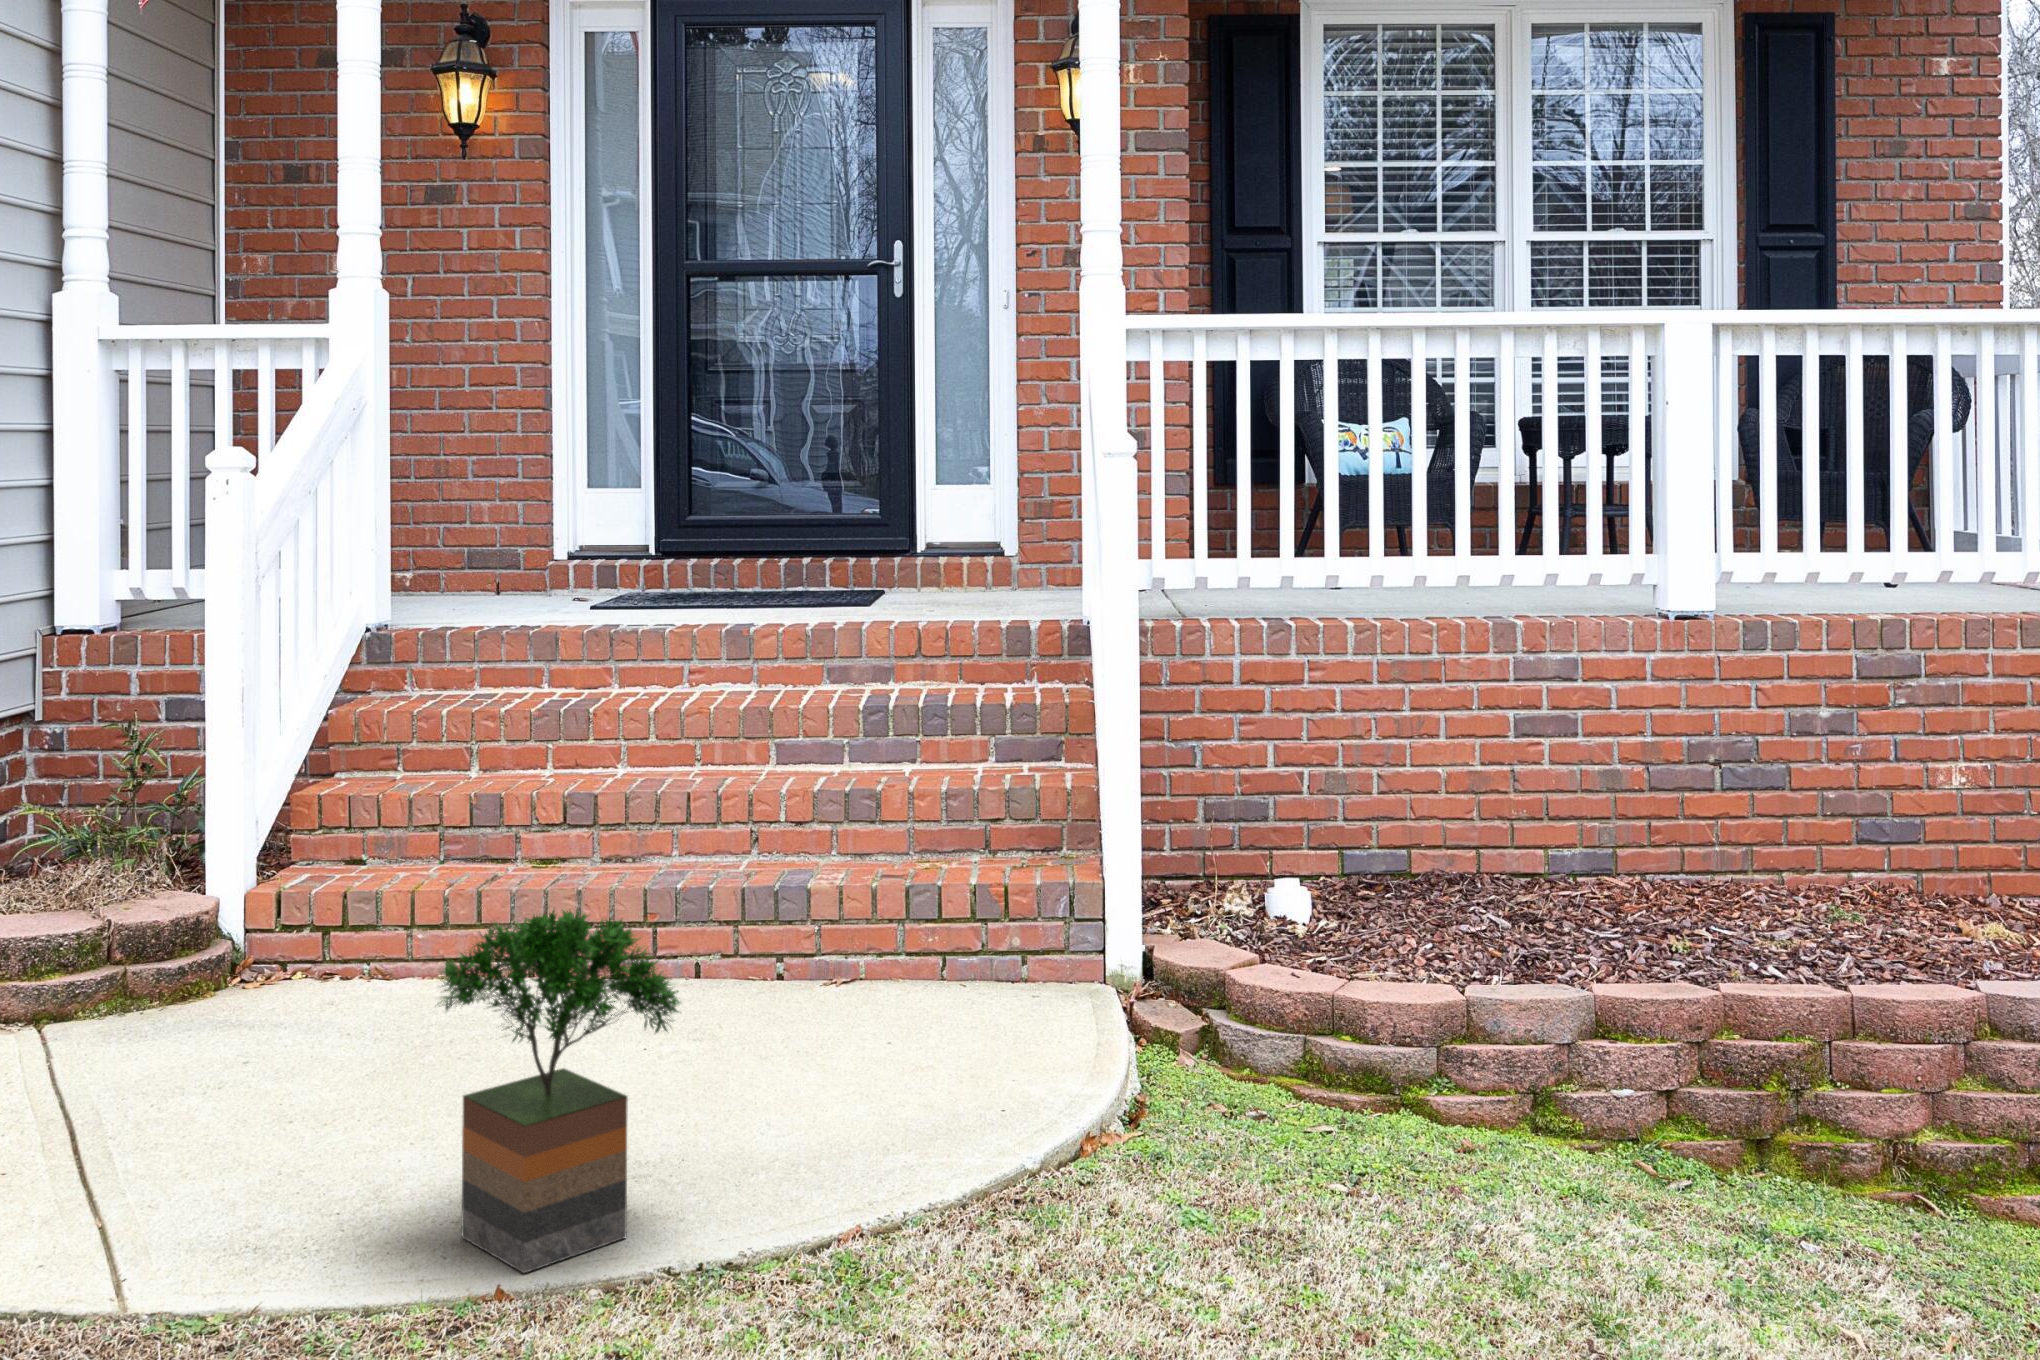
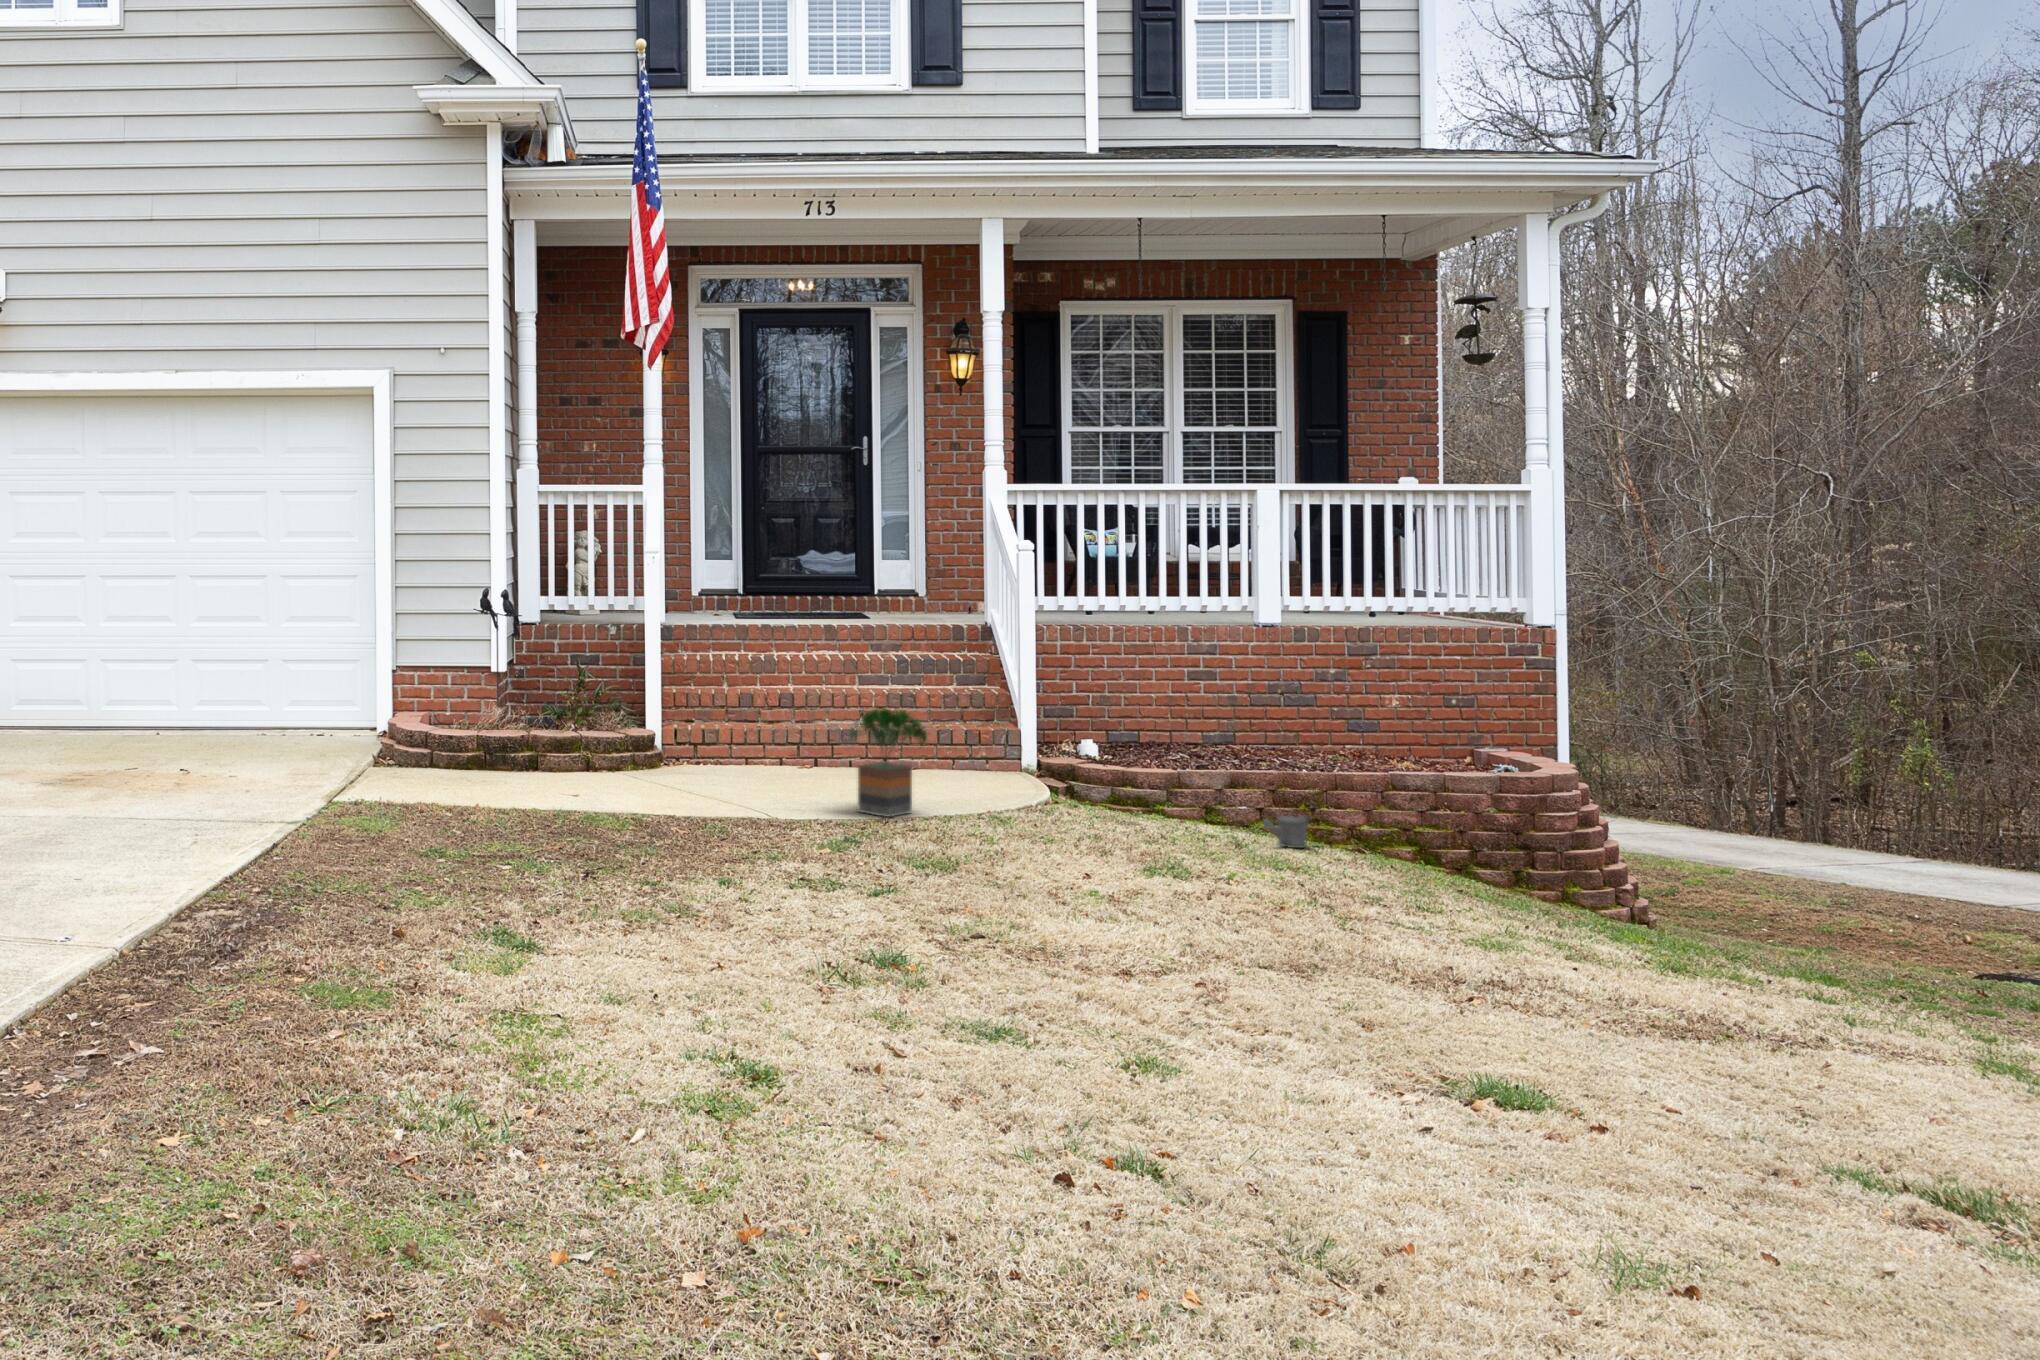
watering can: none [1679,1181,1804,1295] -> present [1263,816,1309,848]

